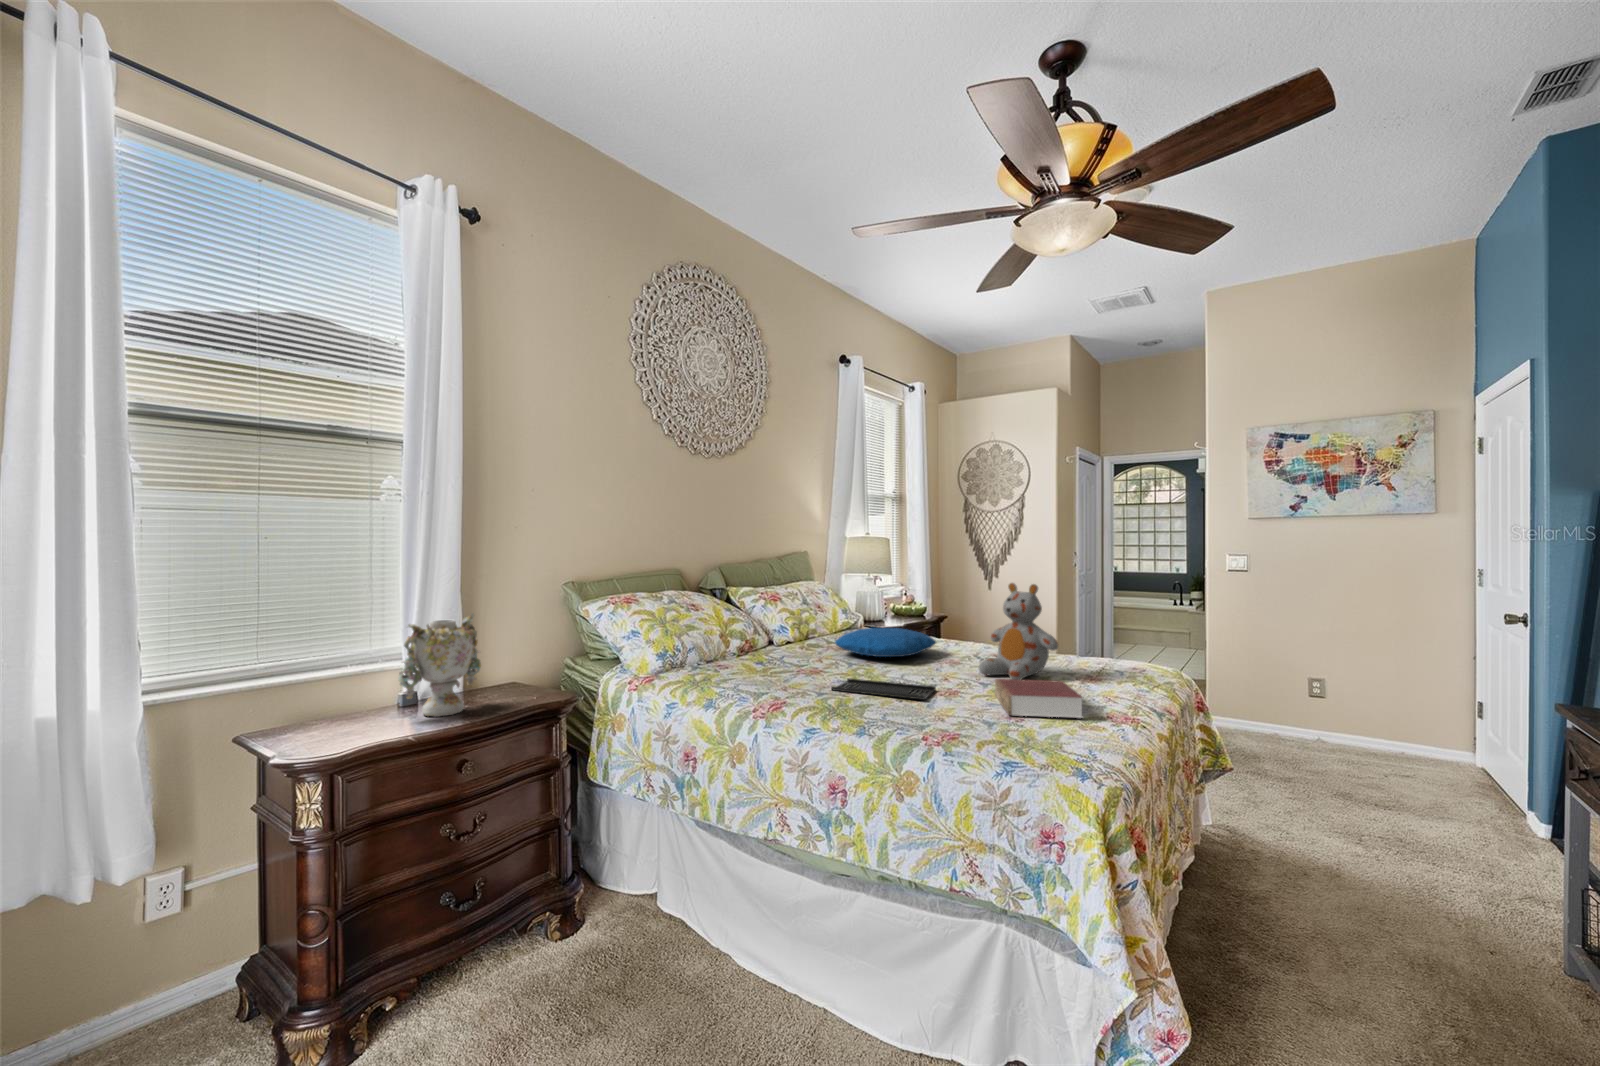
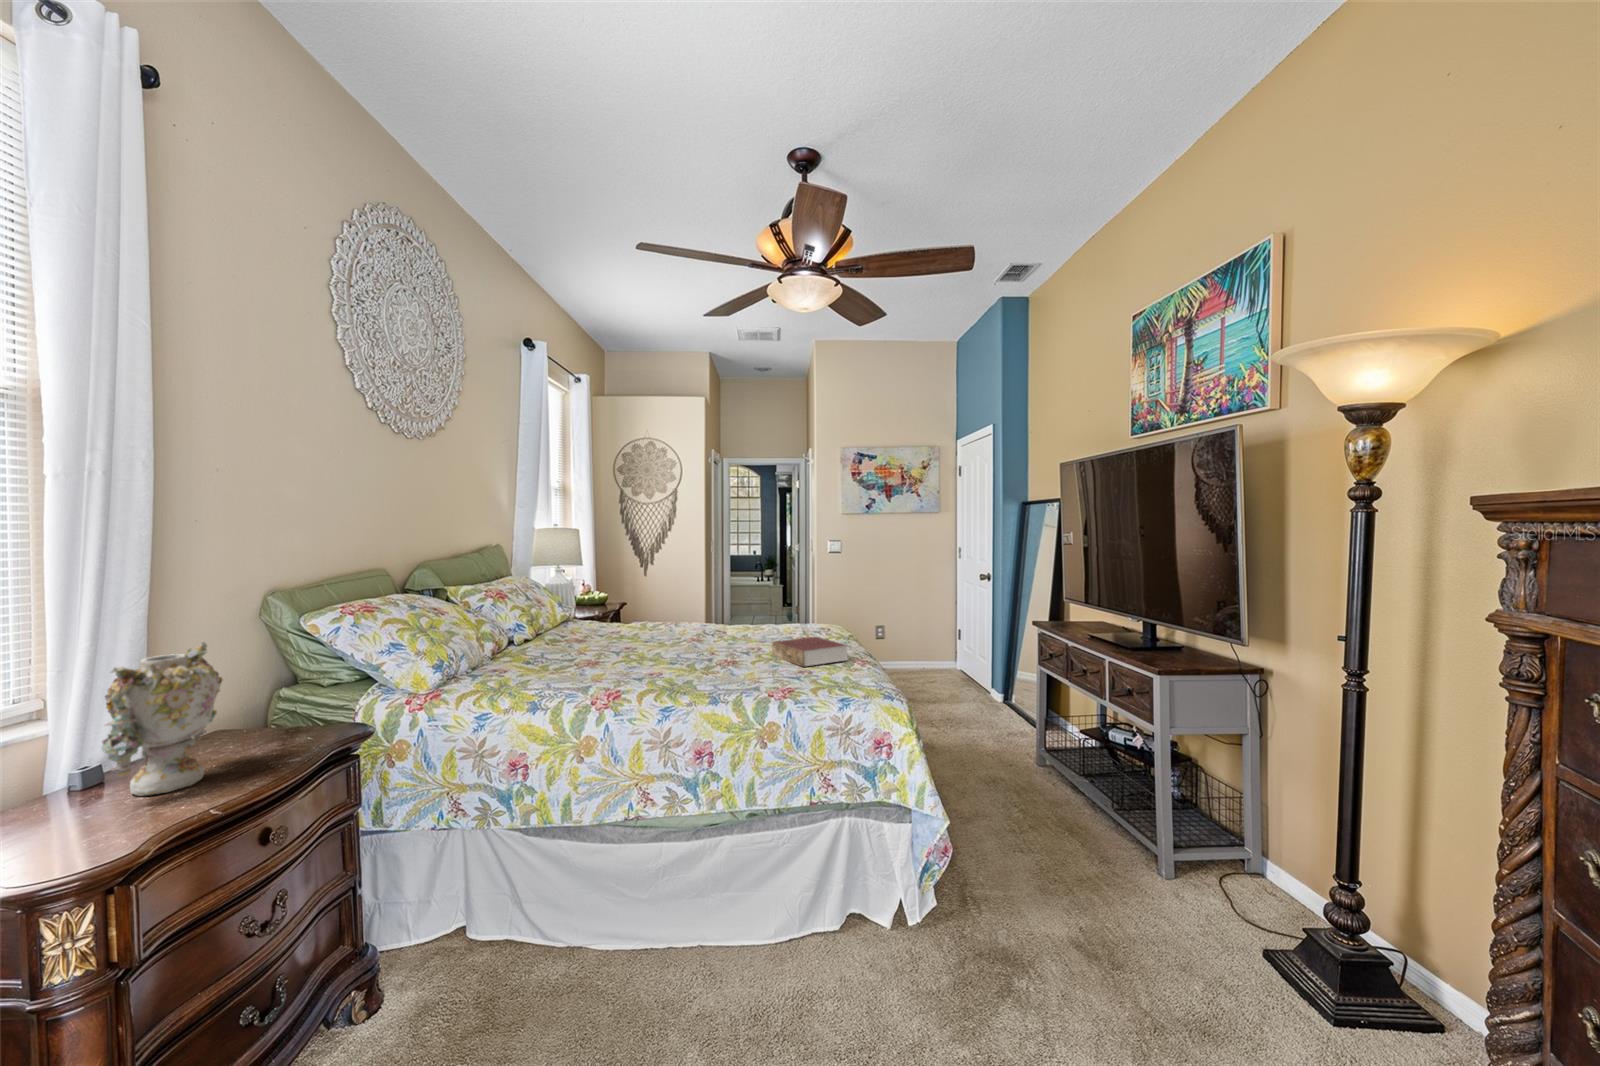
stuffed bear: present [979,583,1058,680] -> none [739,564,798,643]
pillow: present [835,628,936,657] -> none [595,612,686,639]
tray: present [831,678,936,700] -> none [644,655,731,672]

